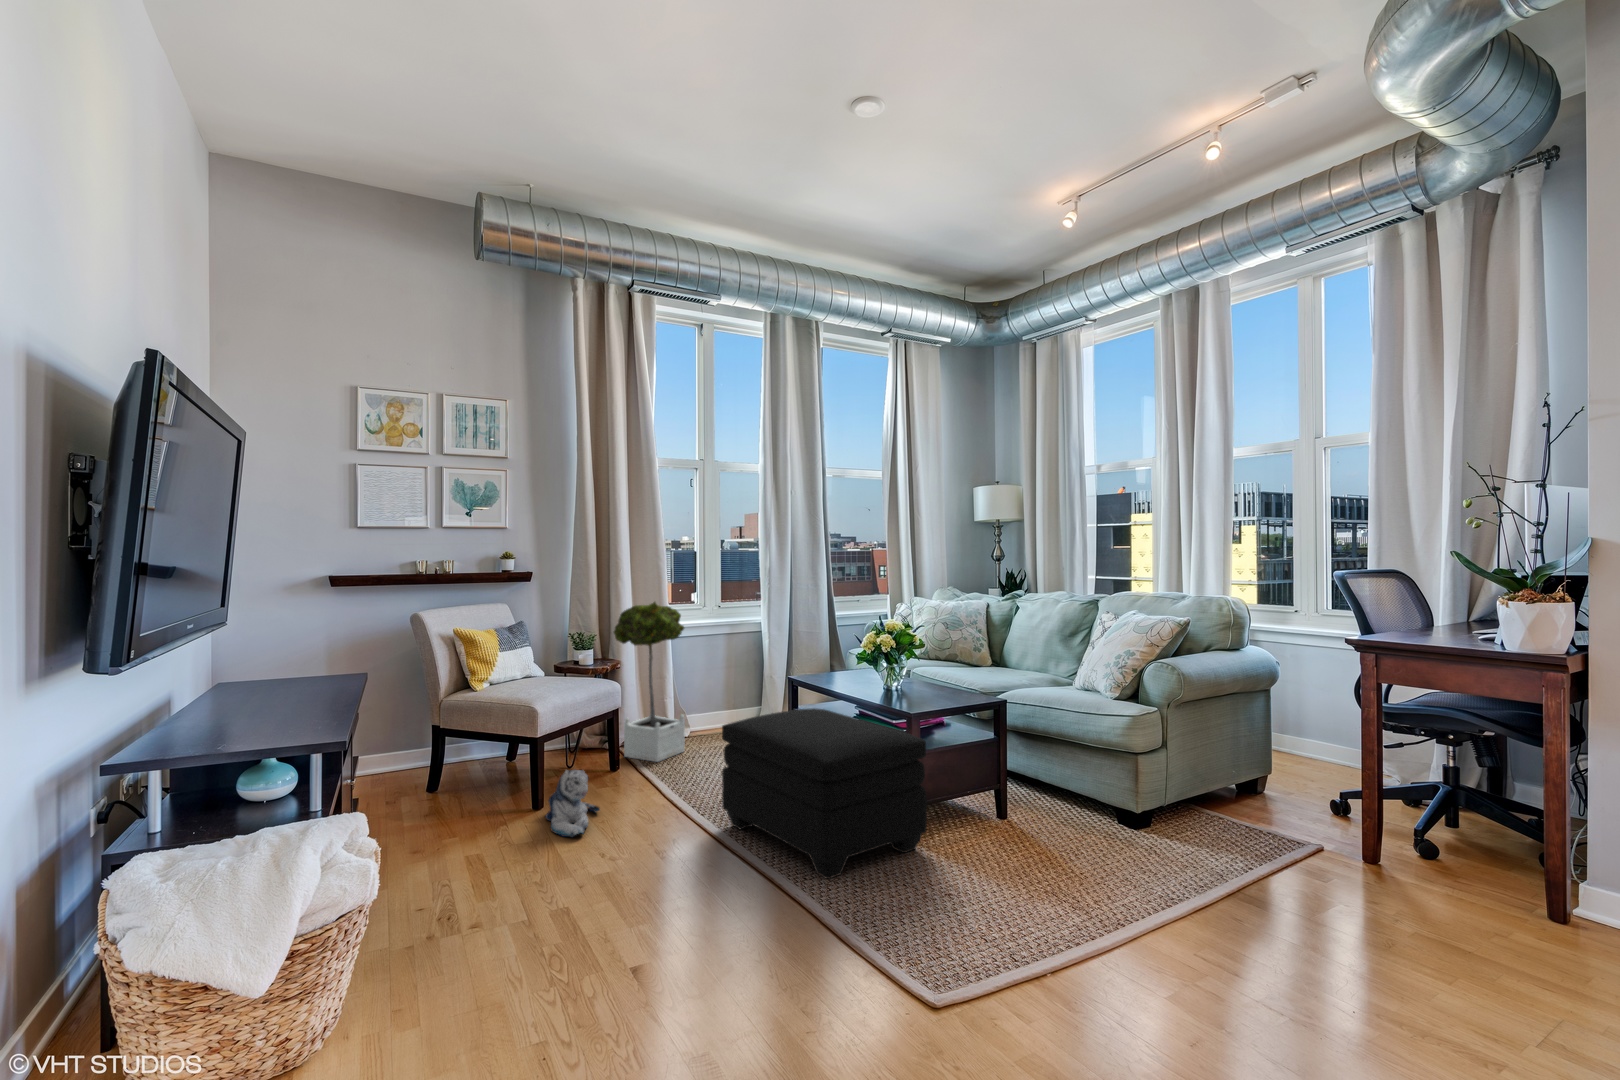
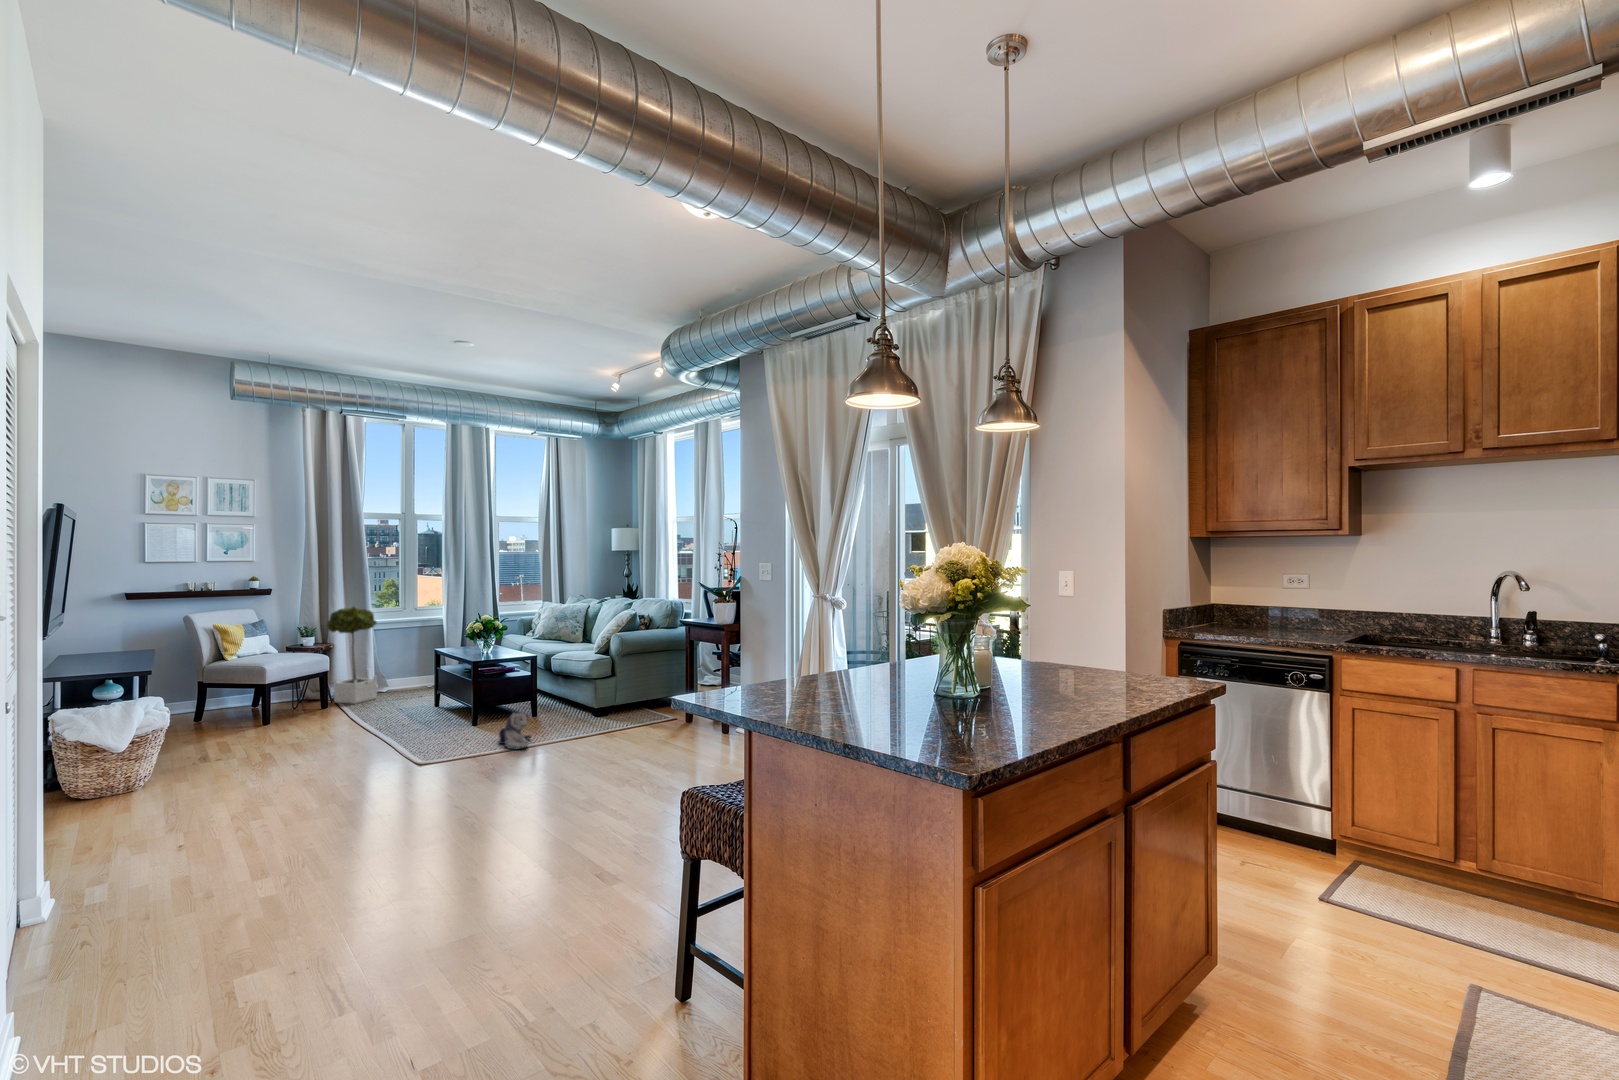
ottoman: present [722,708,927,879] -> none [376,664,480,740]
plush toy: present [545,770,600,837] -> present [499,713,531,750]

